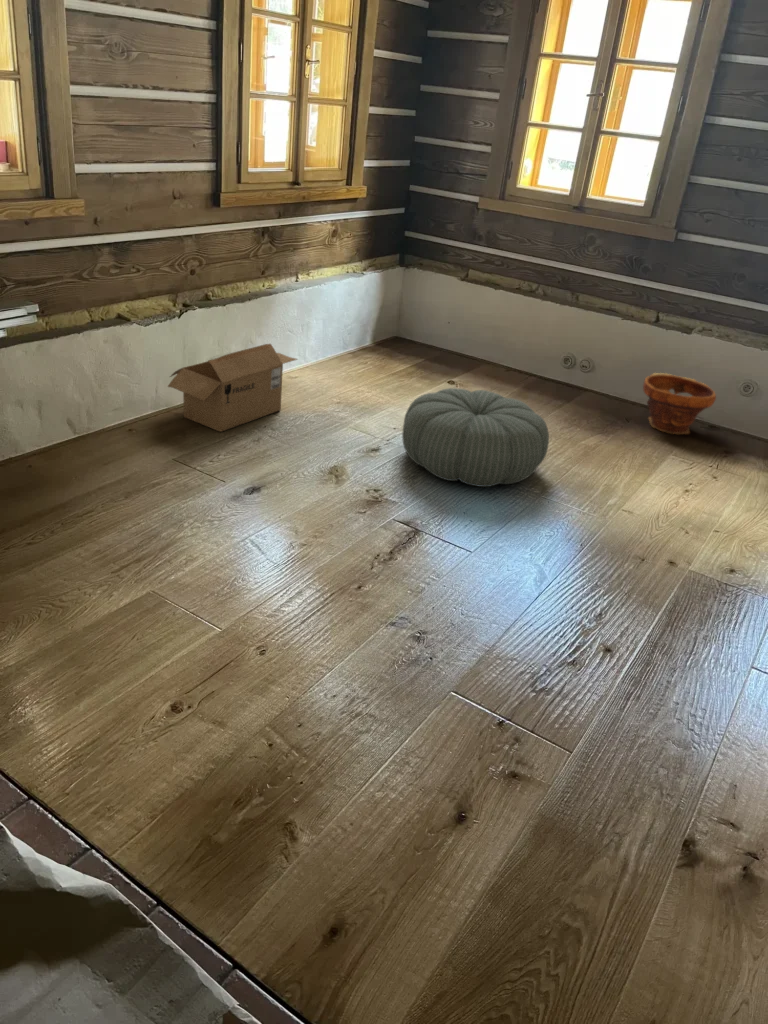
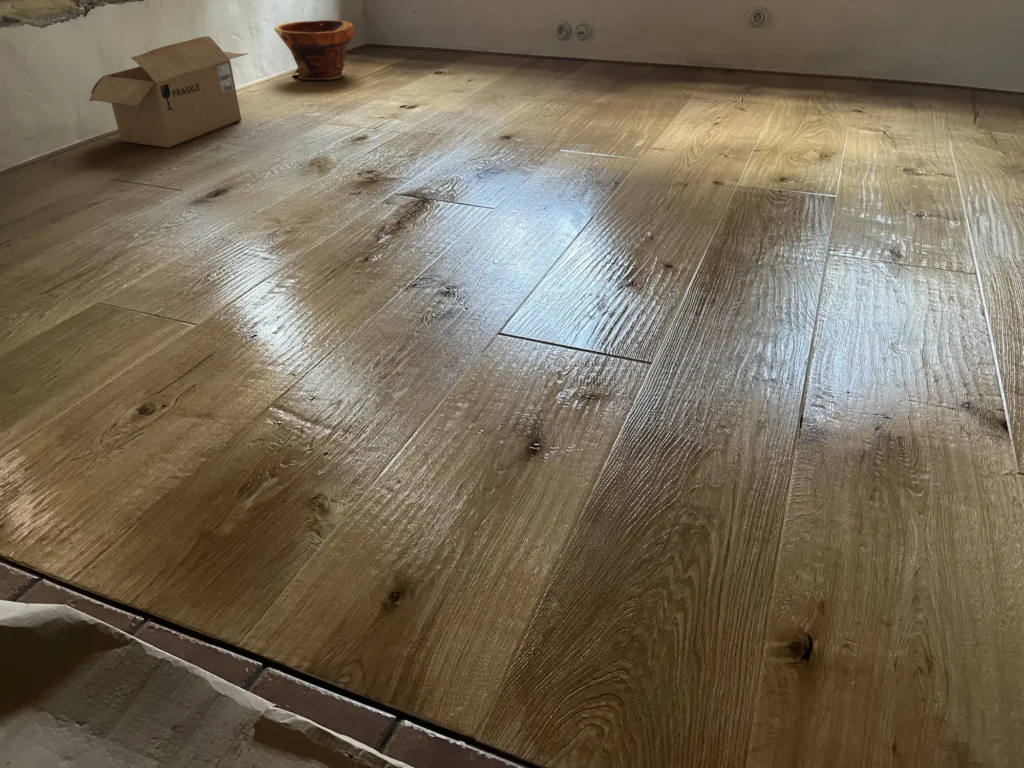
planter: present [643,373,716,434] -> present [274,20,355,80]
pouf: present [402,388,549,487] -> none [387,48,557,151]

